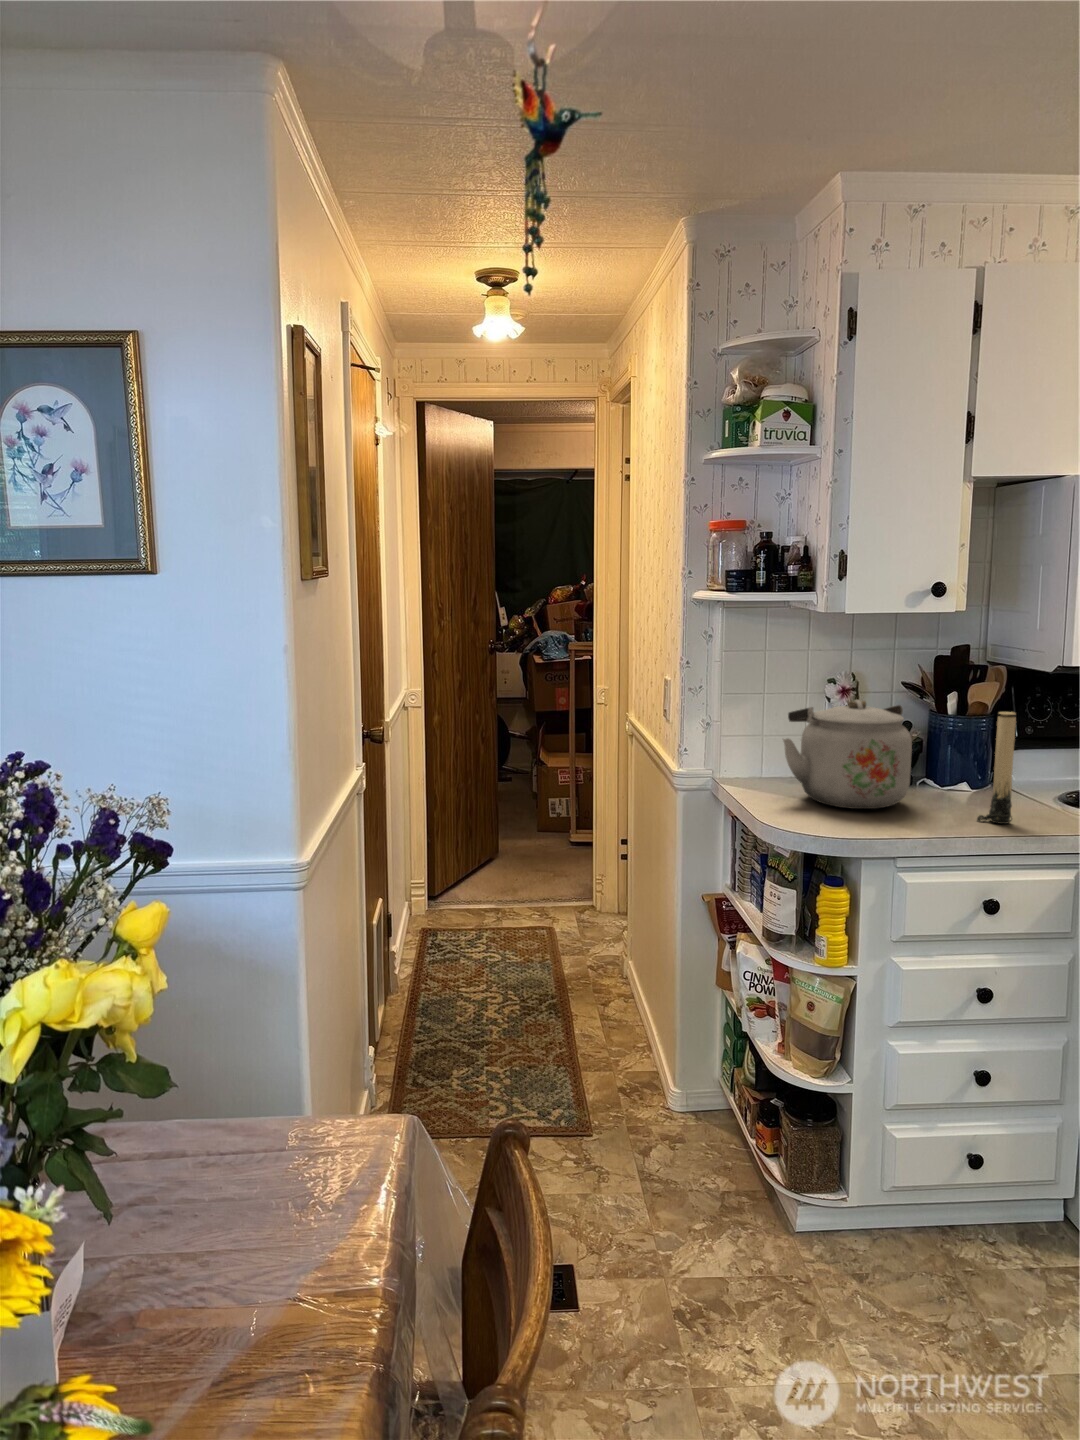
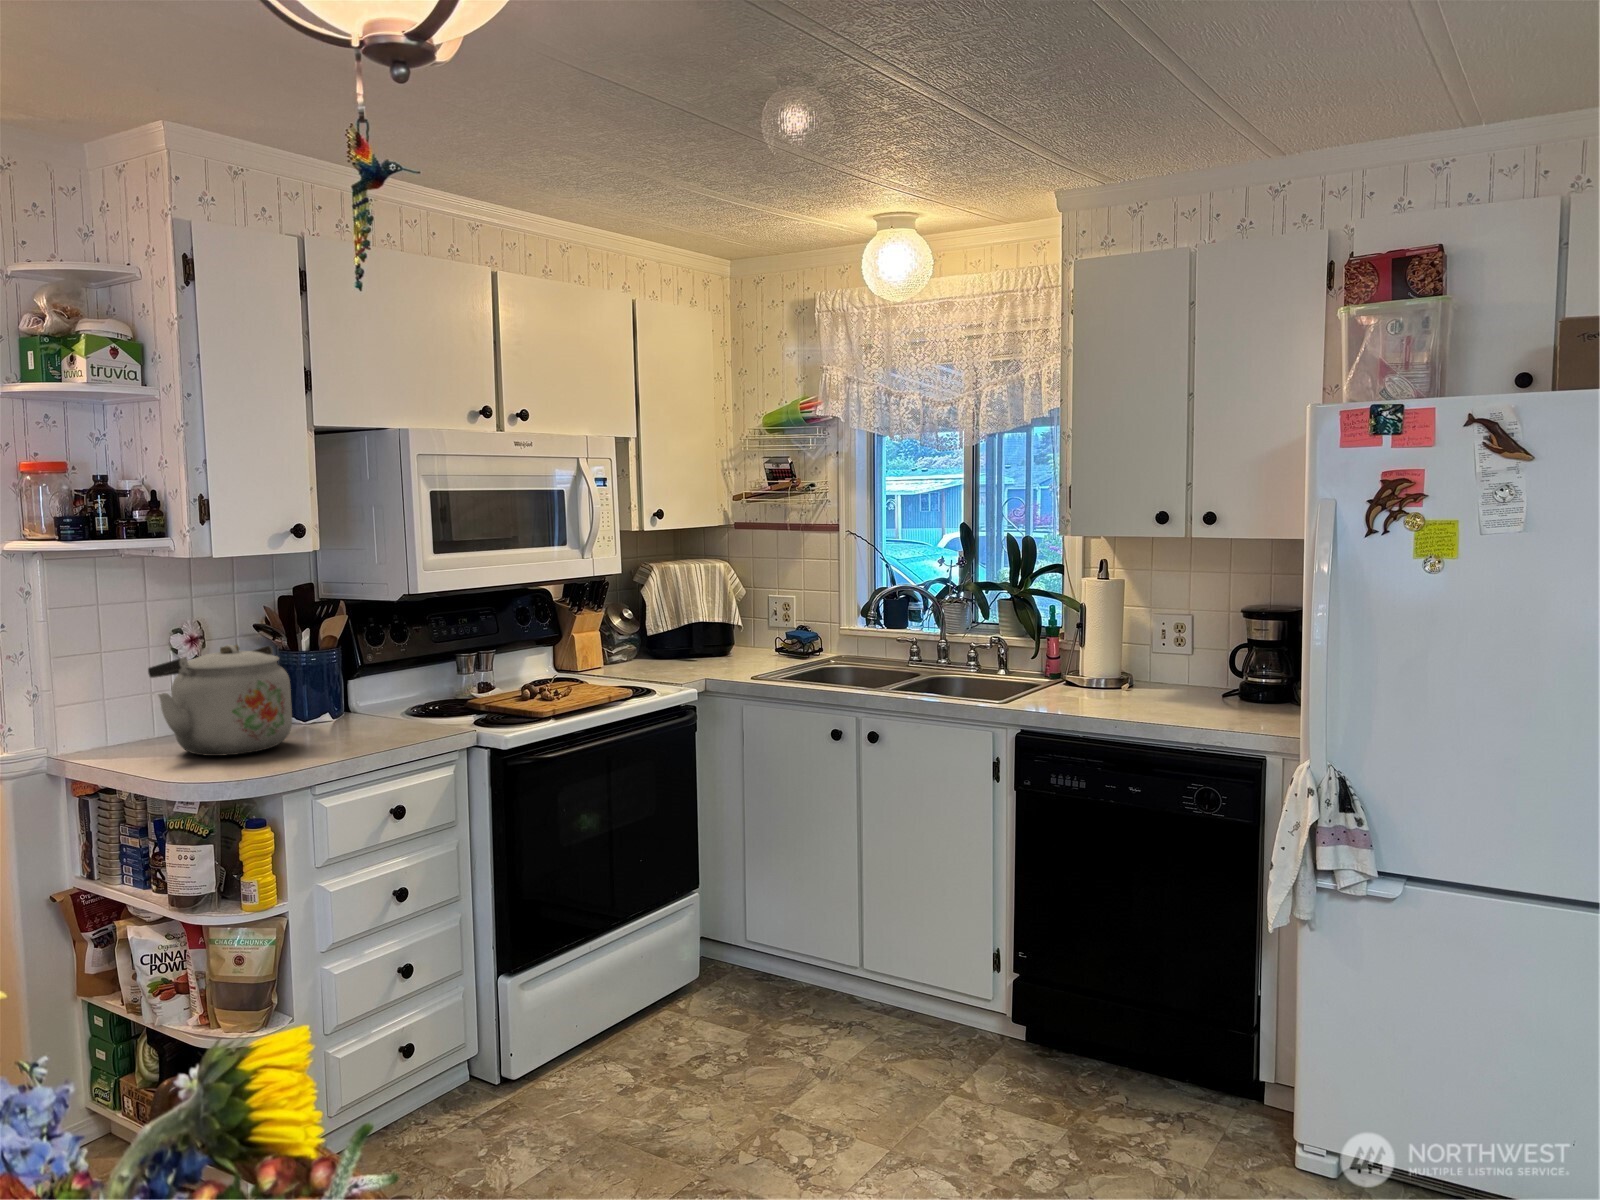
candle: present [977,712,1016,824] -> none [362,638,393,742]

